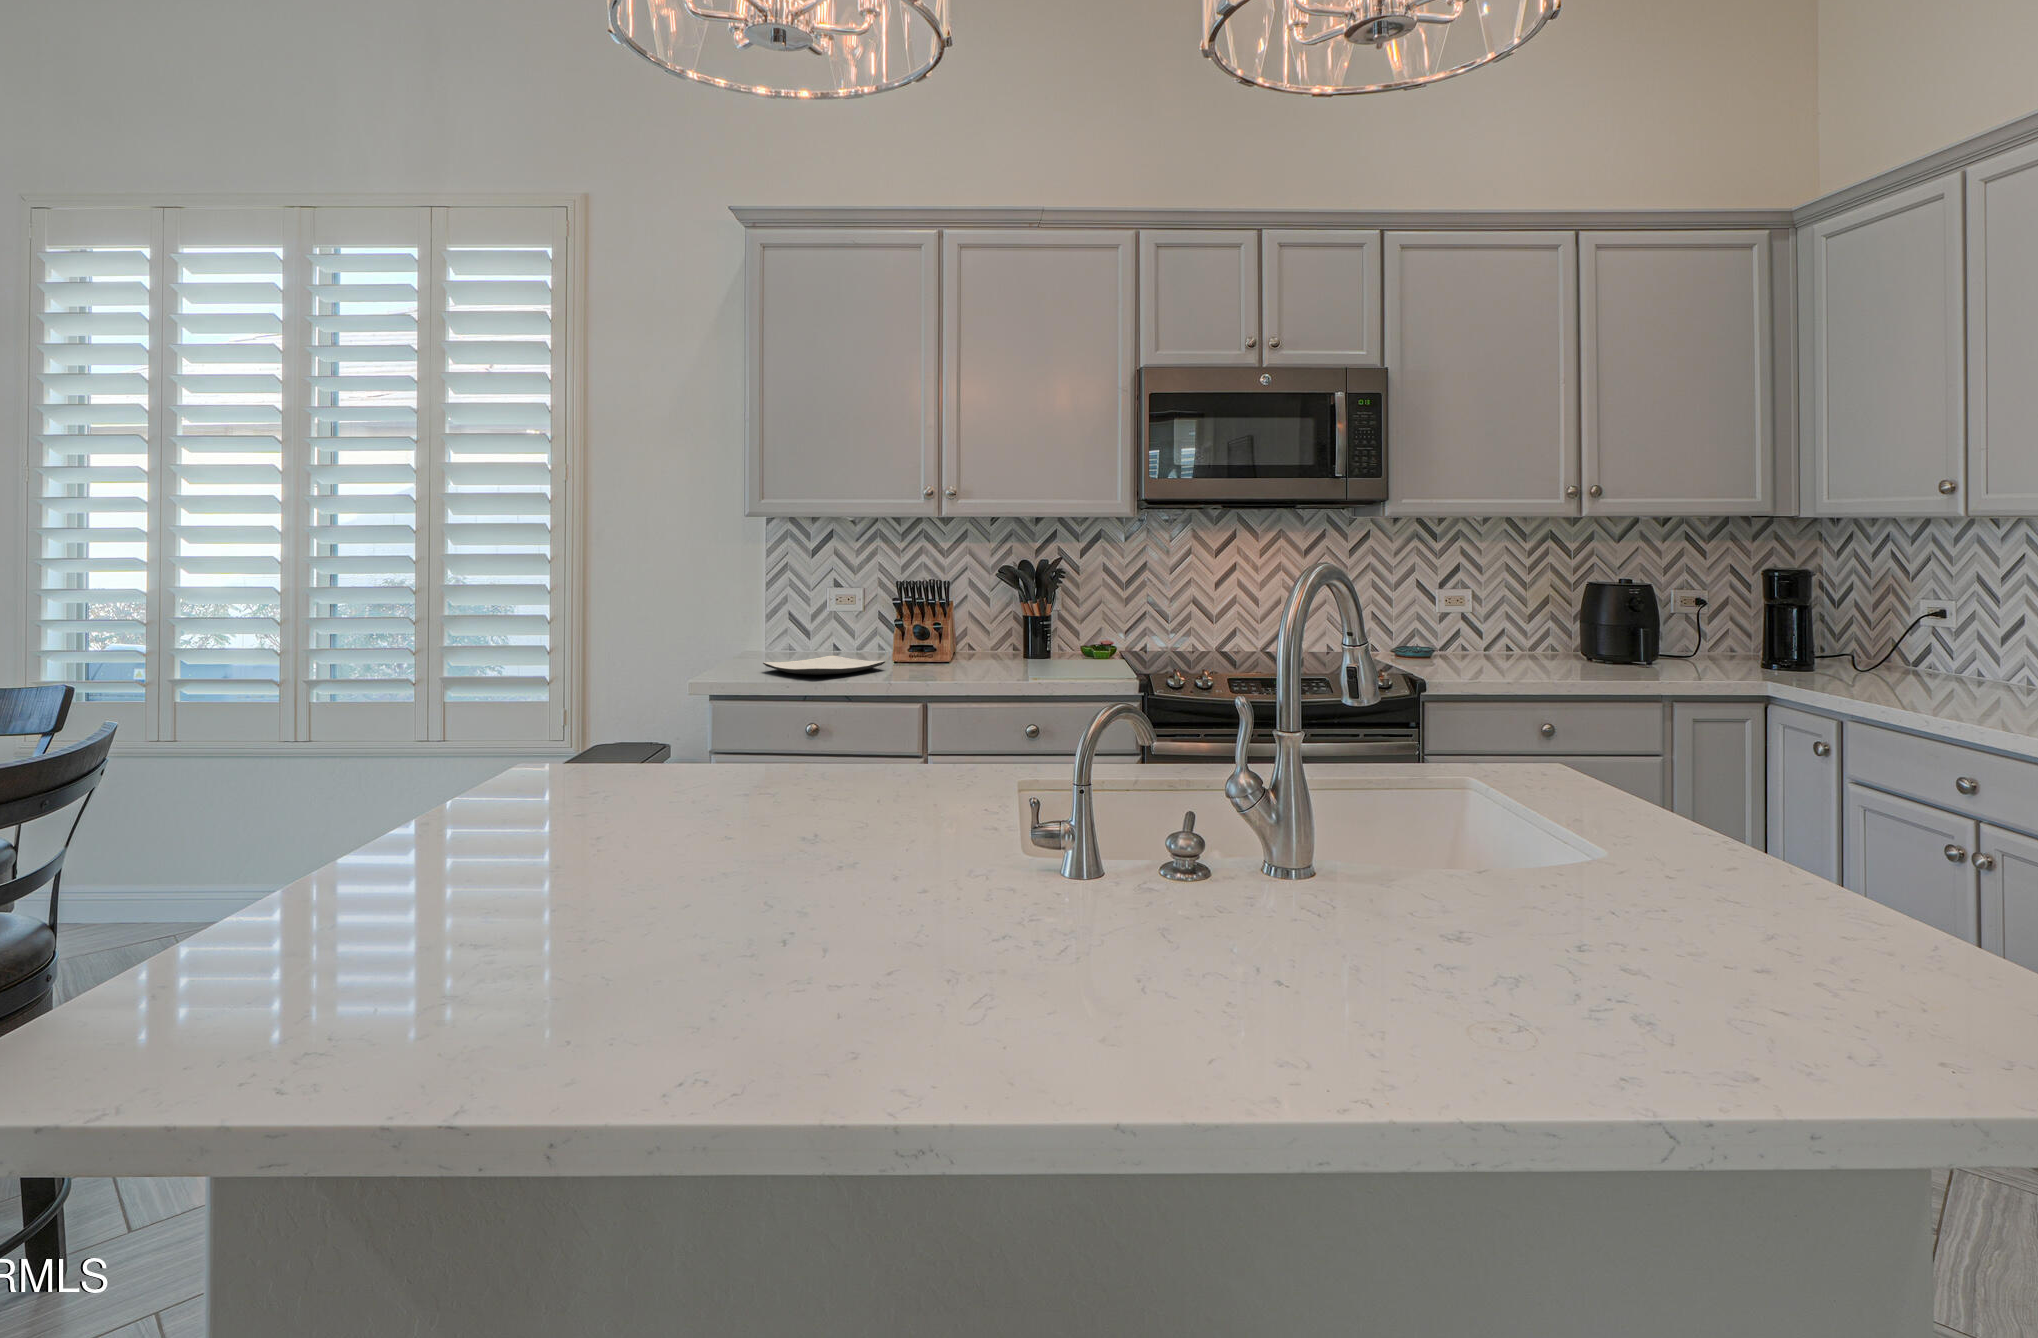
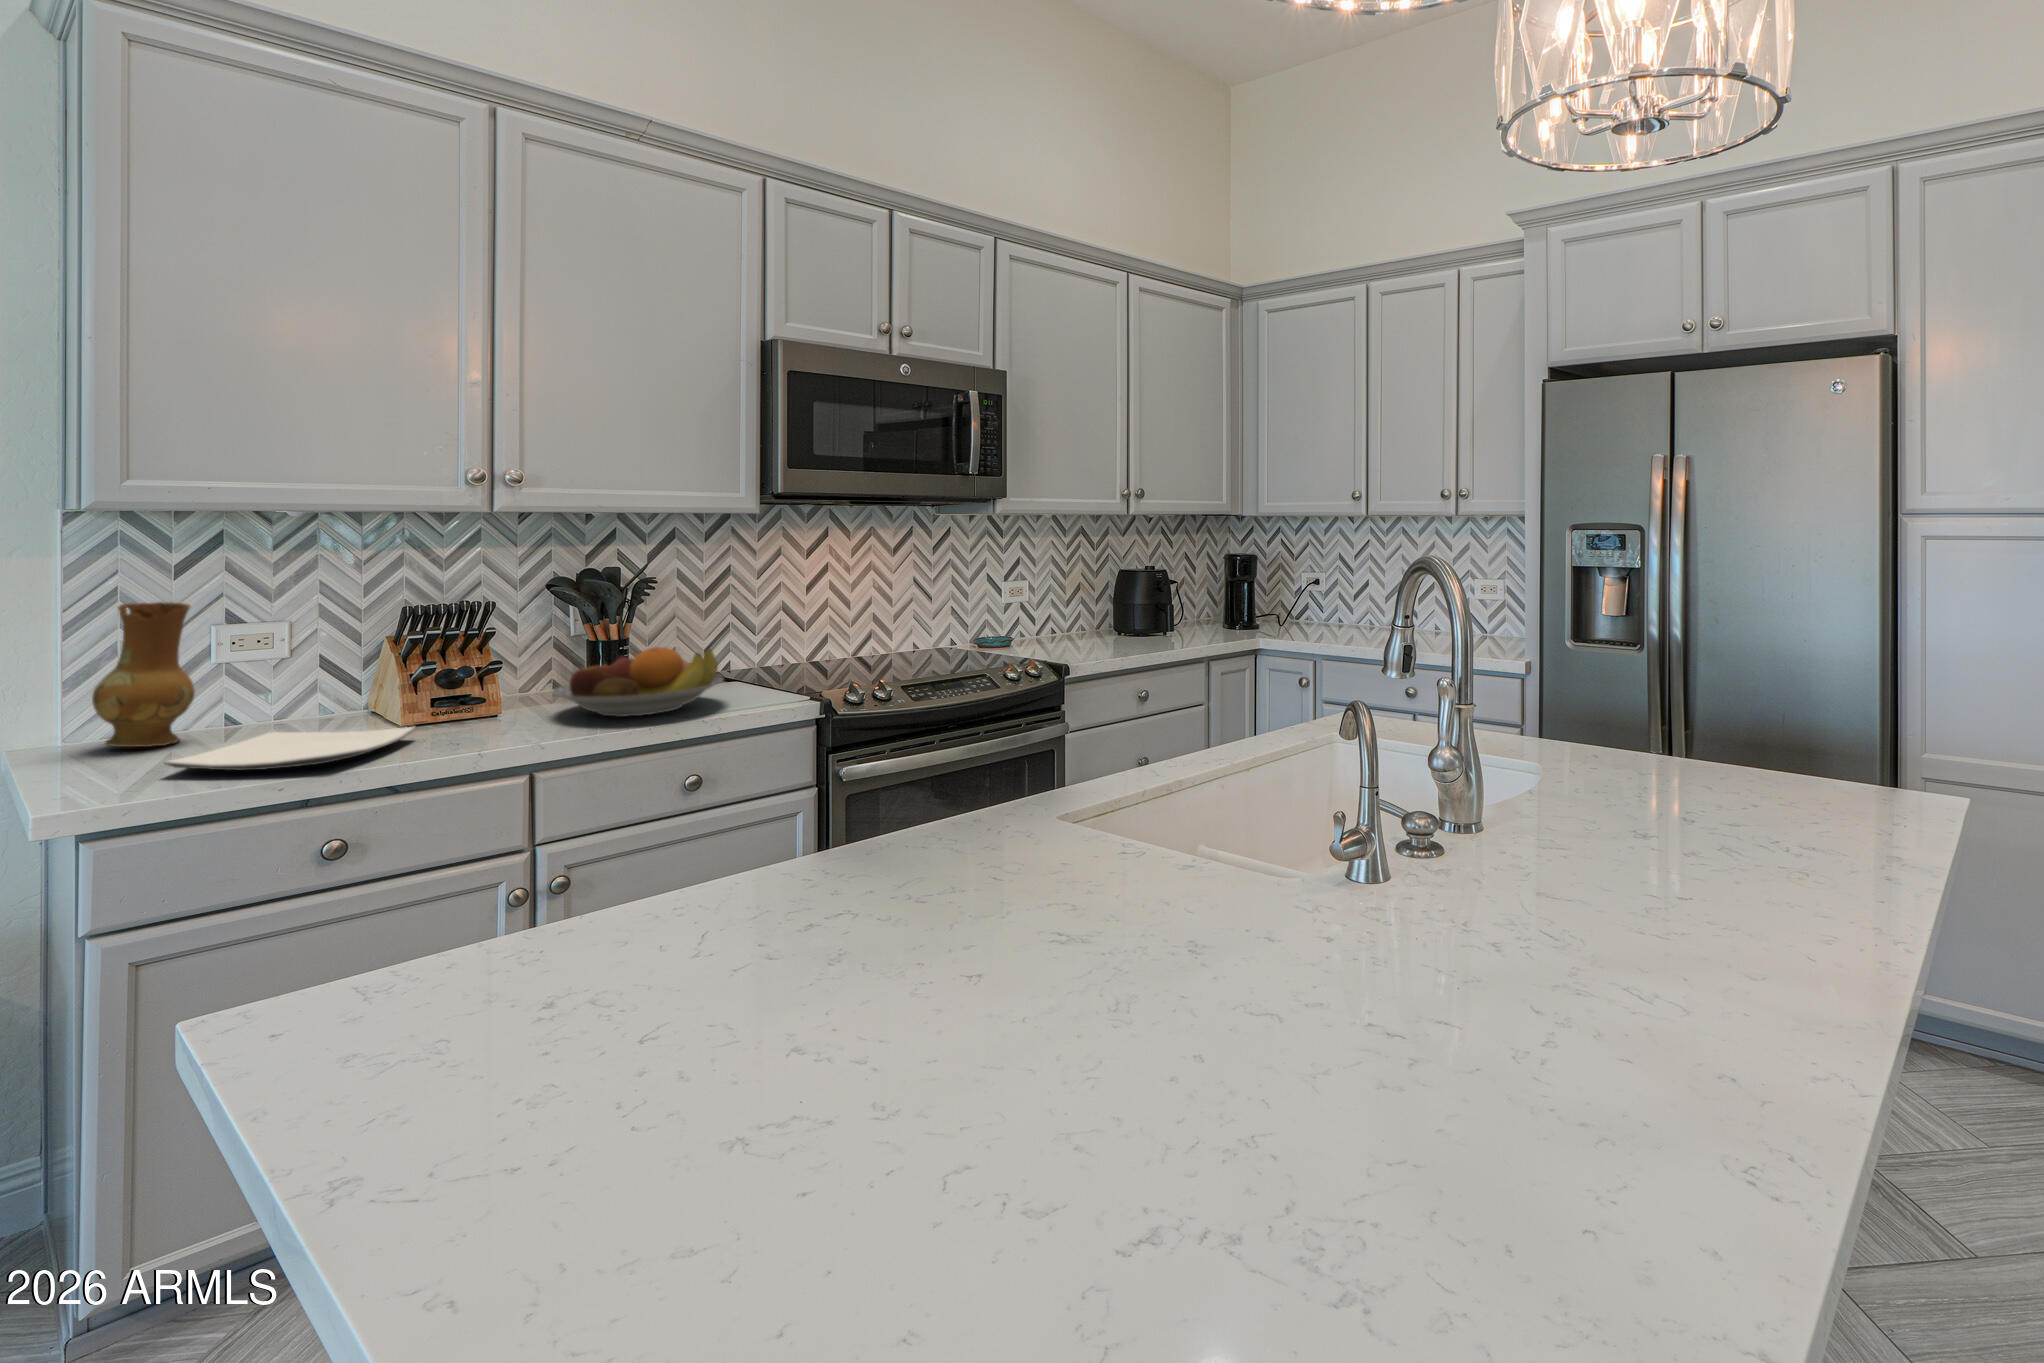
ceramic jug: none [768,570,812,657] -> present [92,602,195,747]
fruit bowl: none [966,621,1083,674] -> present [552,647,723,717]

